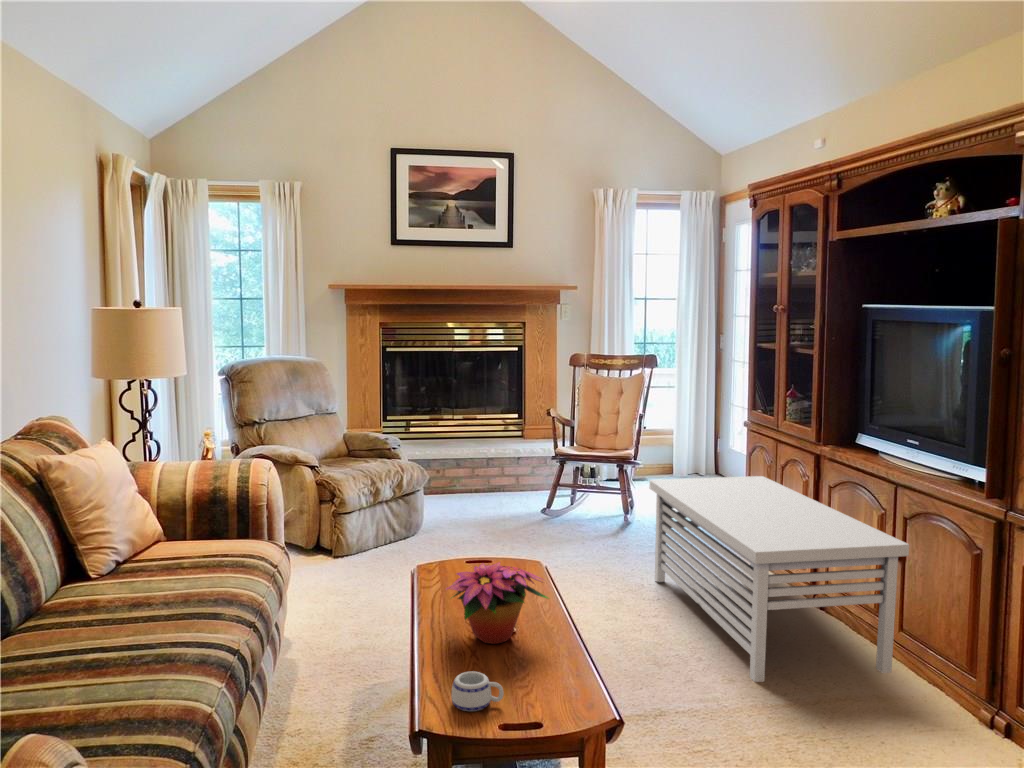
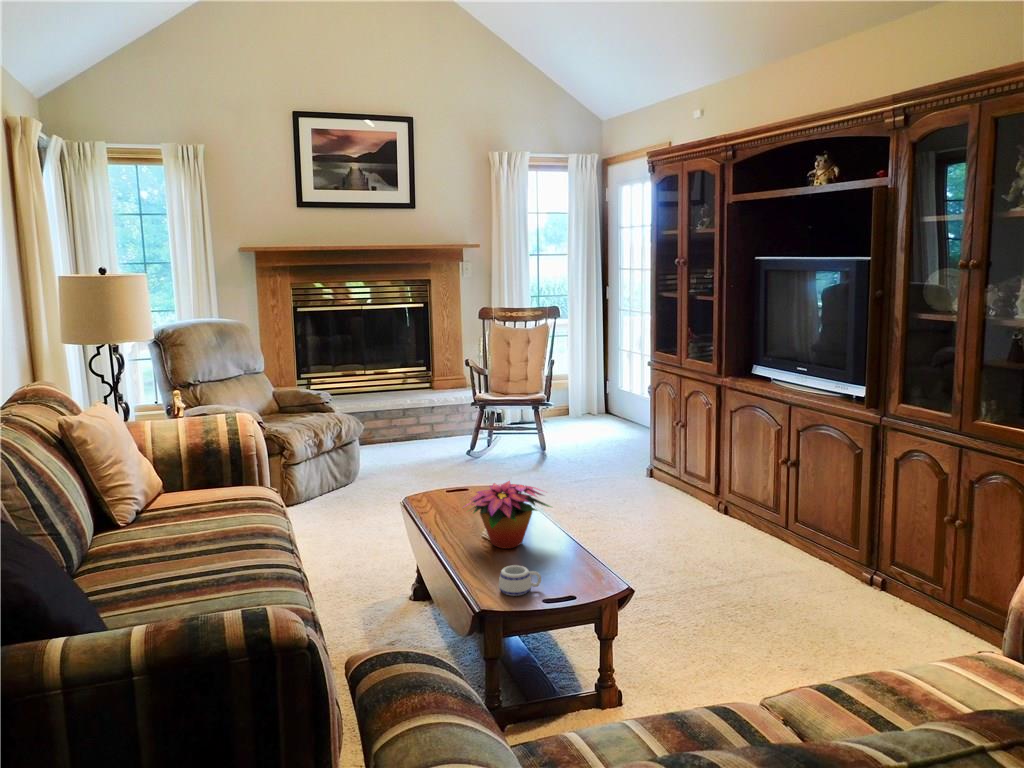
storage bench: present [649,476,909,682] -> none [577,407,803,572]

